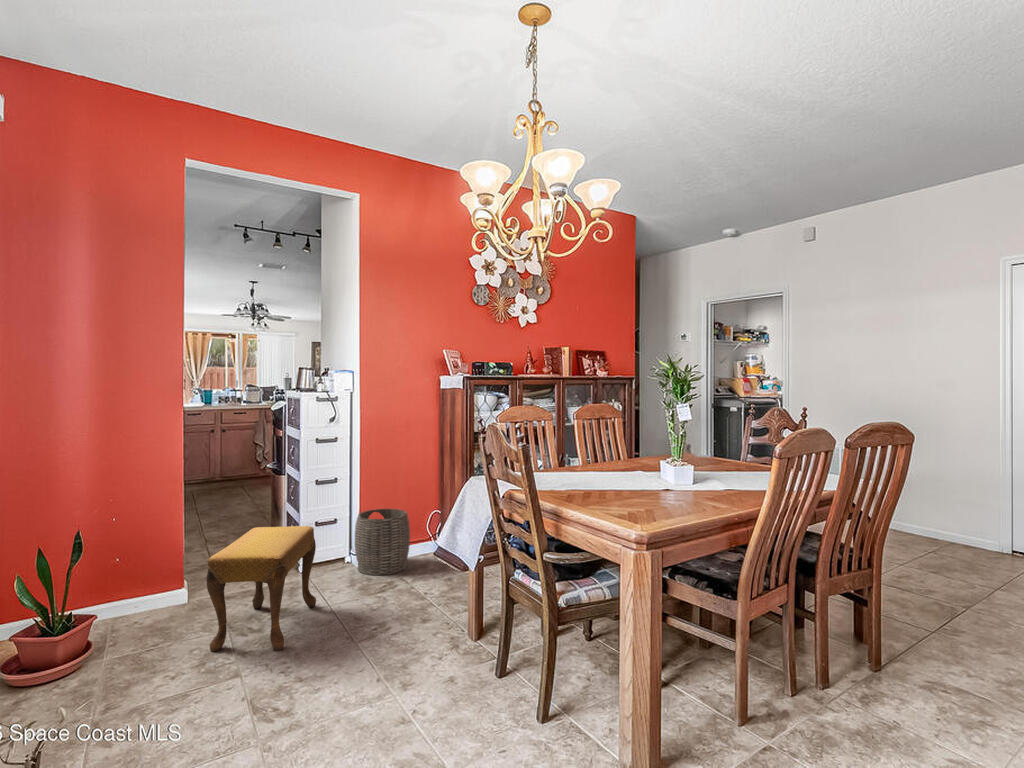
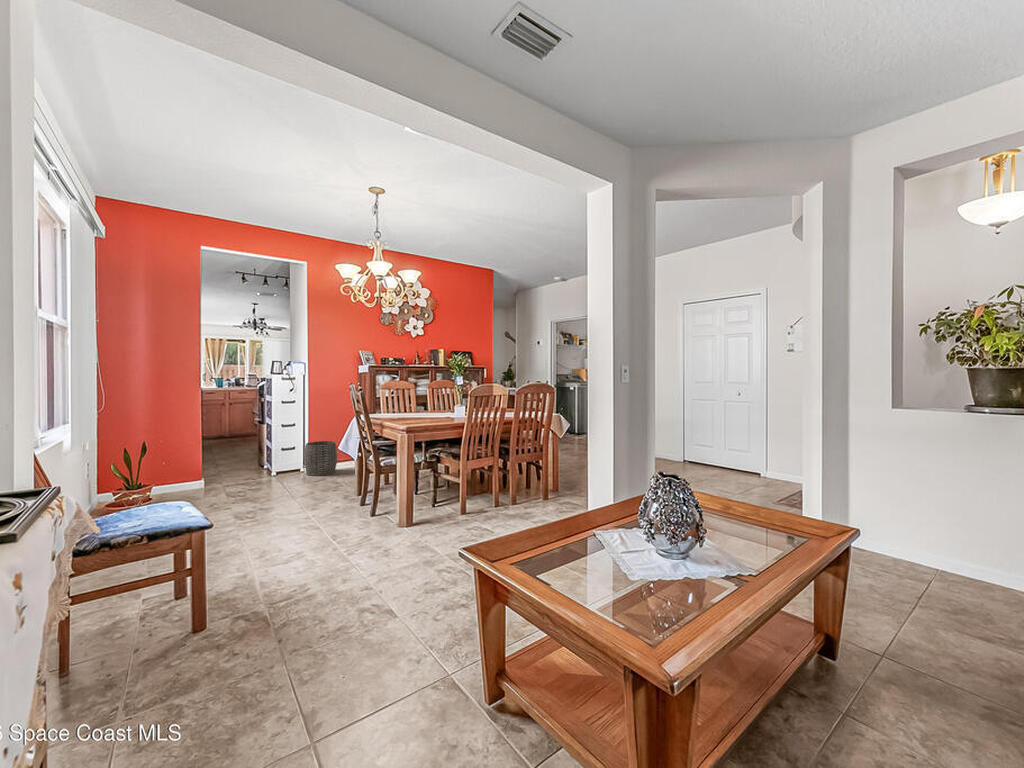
footstool: present [206,526,316,652] -> none [214,445,277,503]

